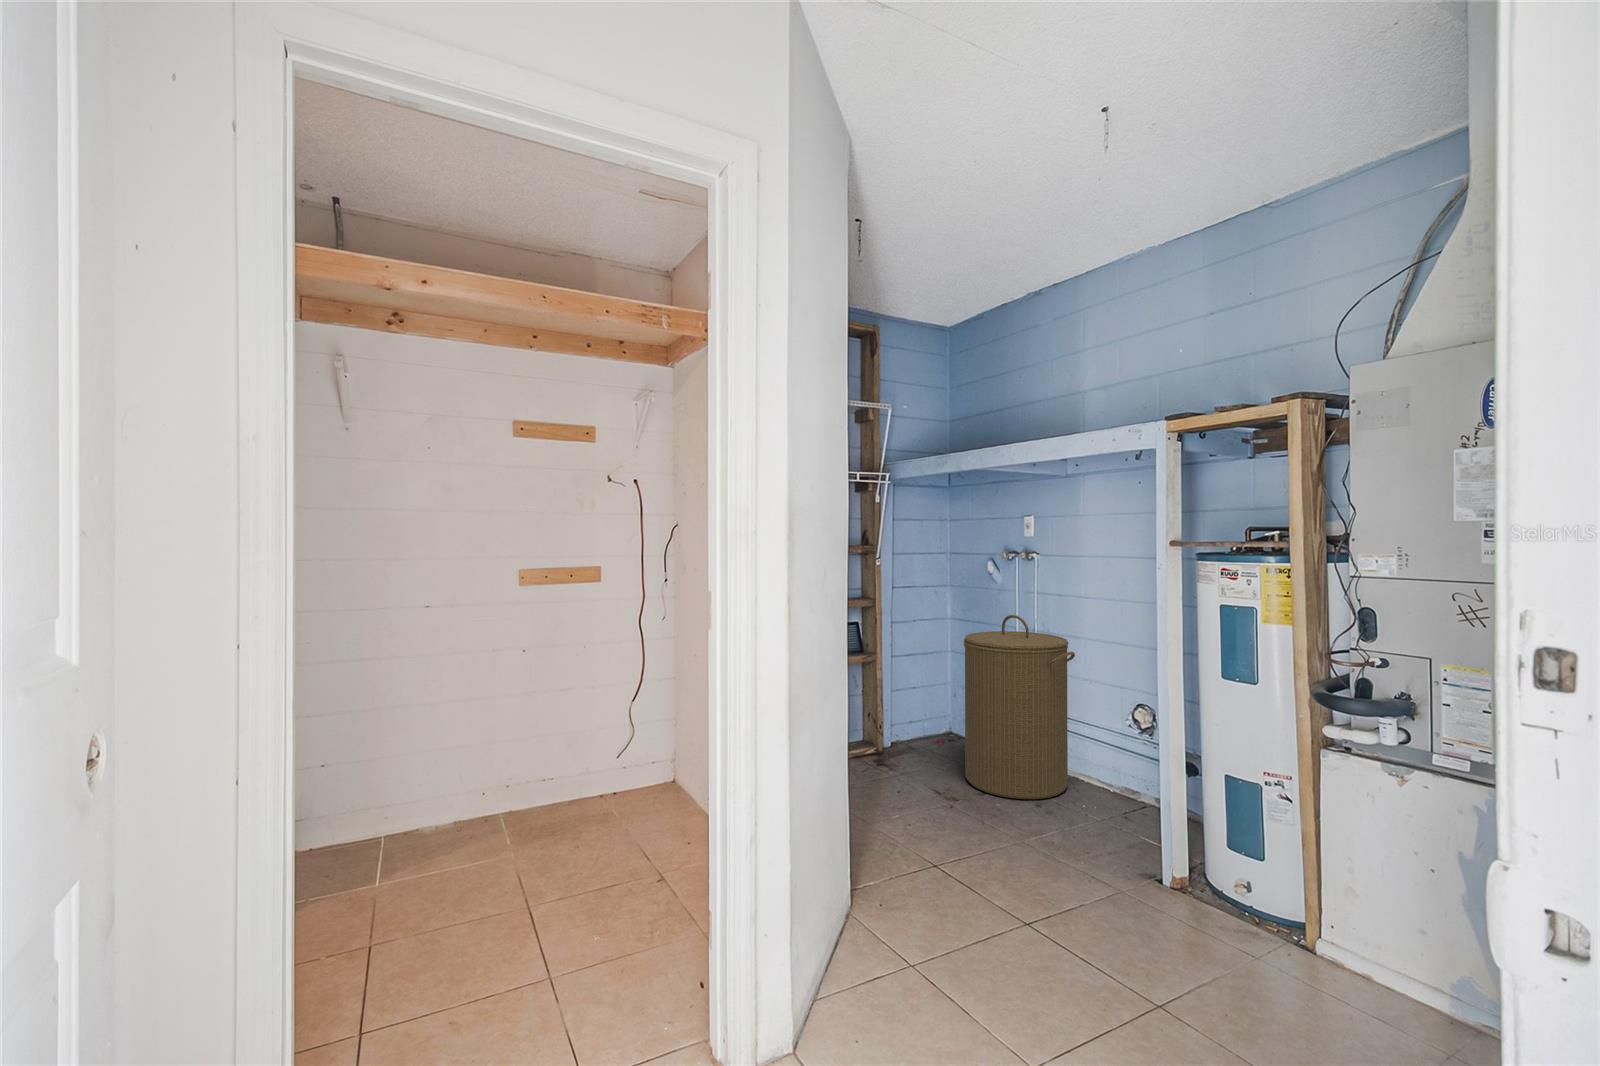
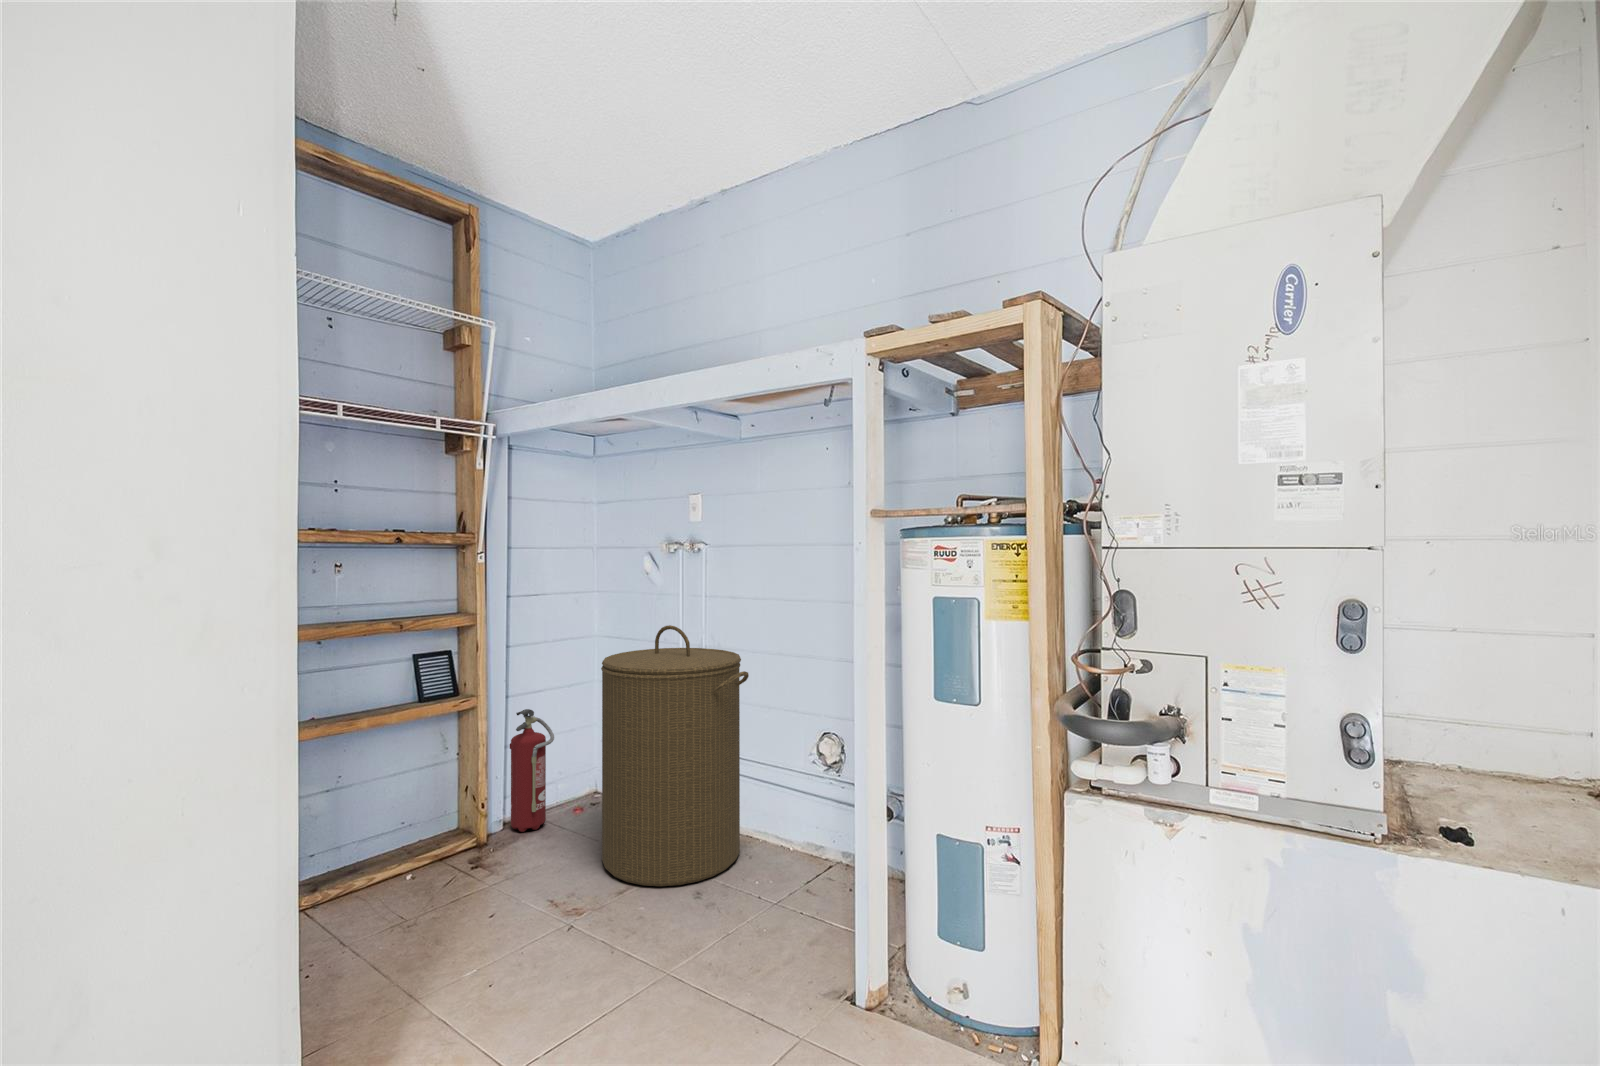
fire extinguisher: none [897,668,926,752] -> present [510,709,554,832]

